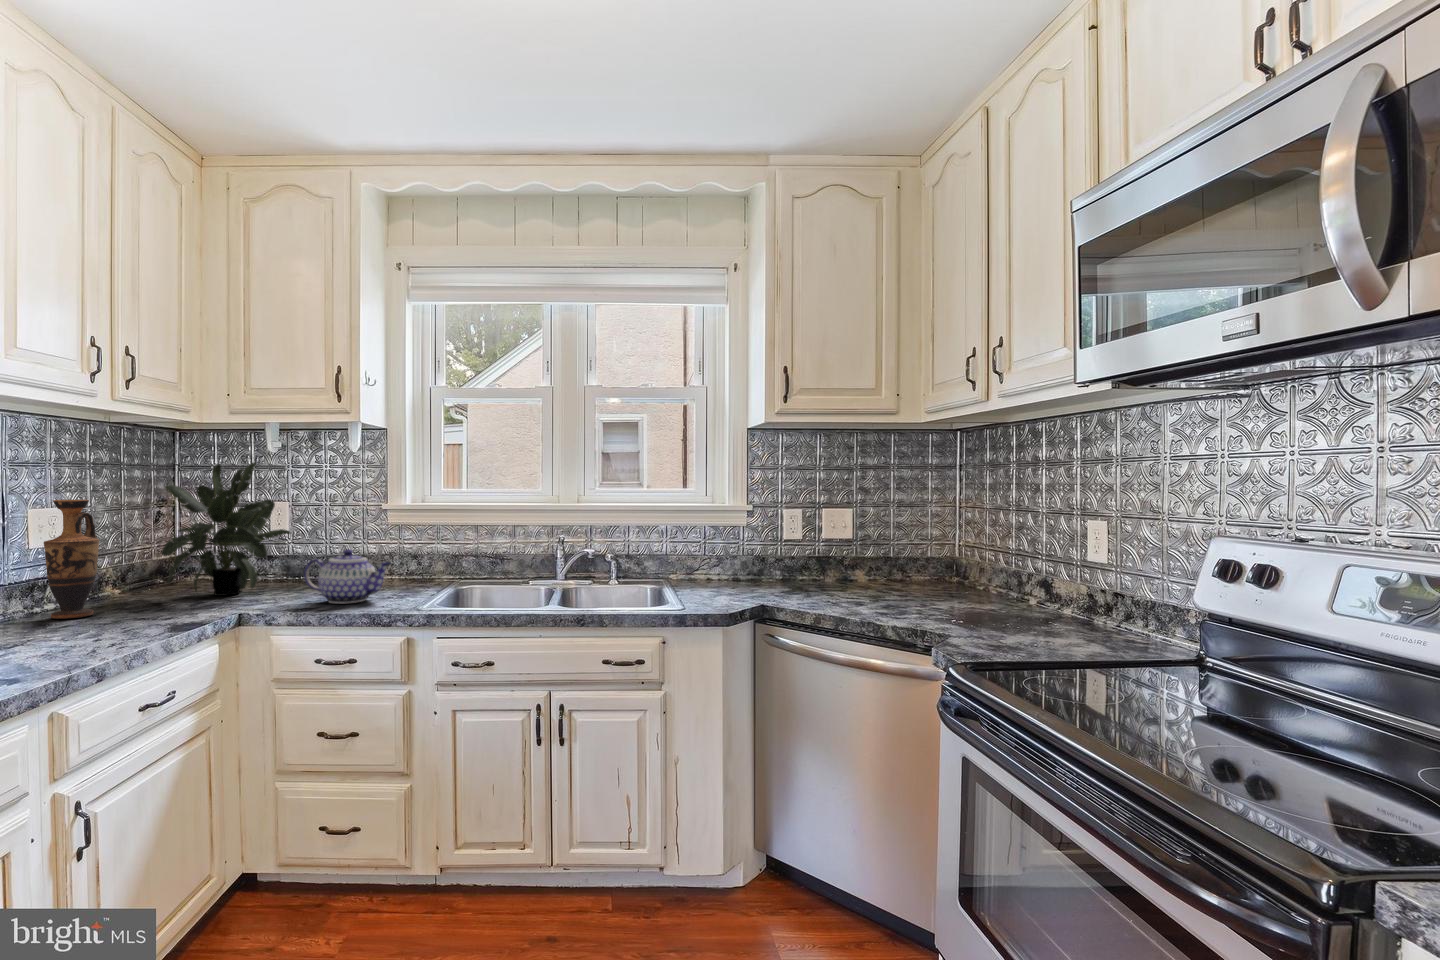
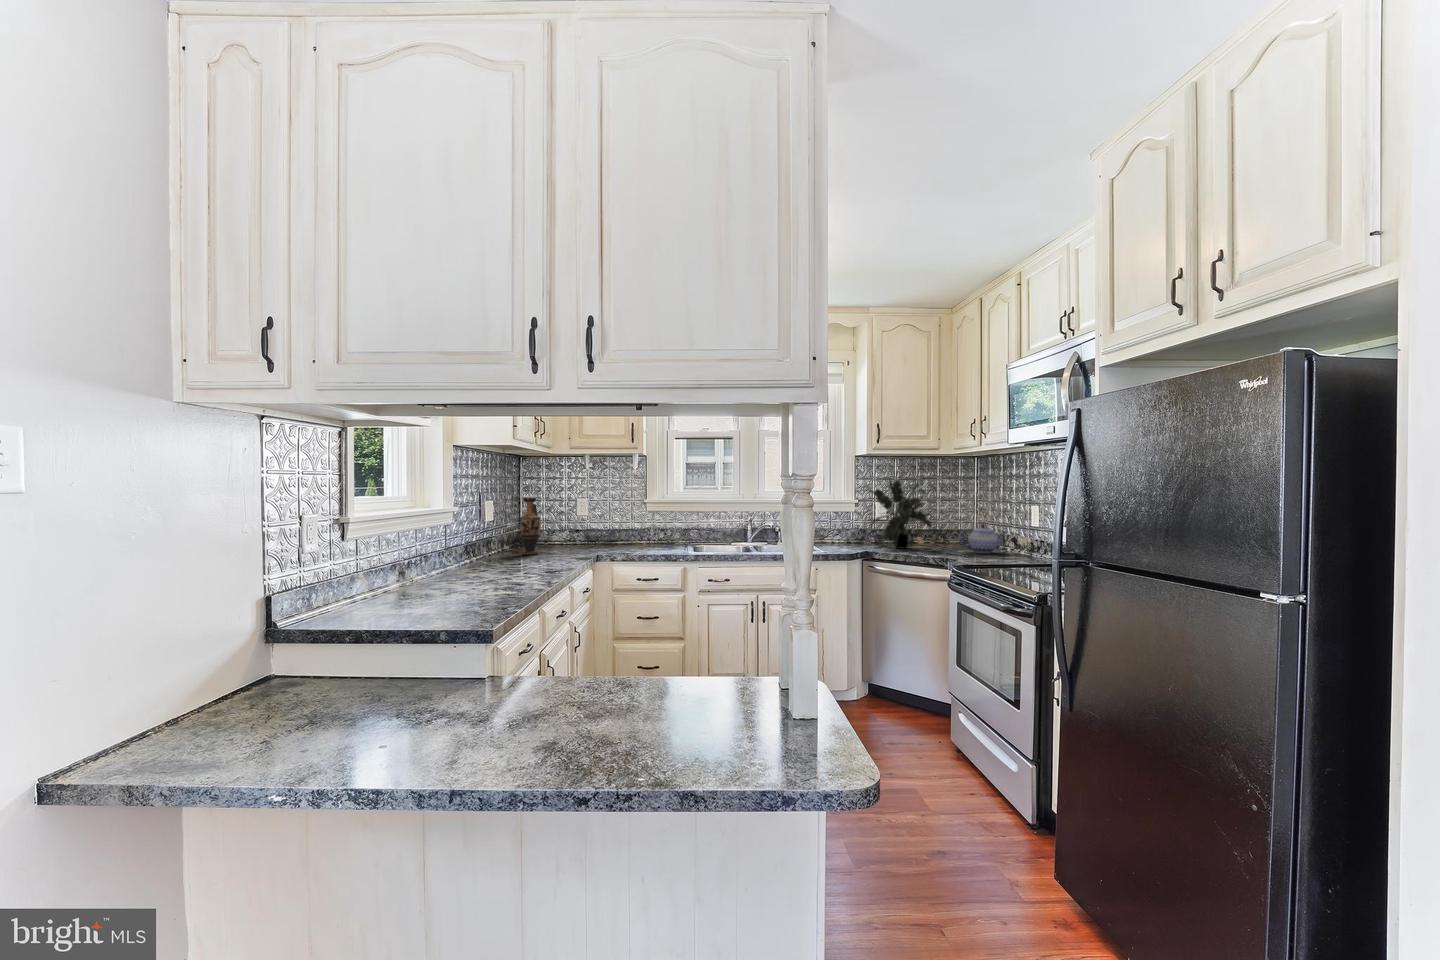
potted plant: present [161,462,291,596] -> present [868,477,935,548]
teapot: present [304,549,391,603] -> present [959,524,1006,553]

